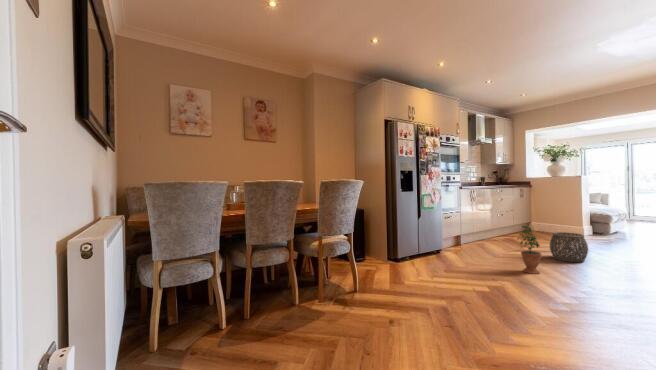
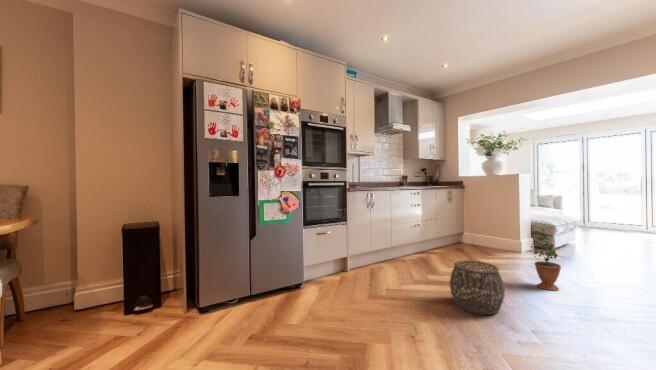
potted plant: present [518,224,541,274] -> present [531,229,561,291]

